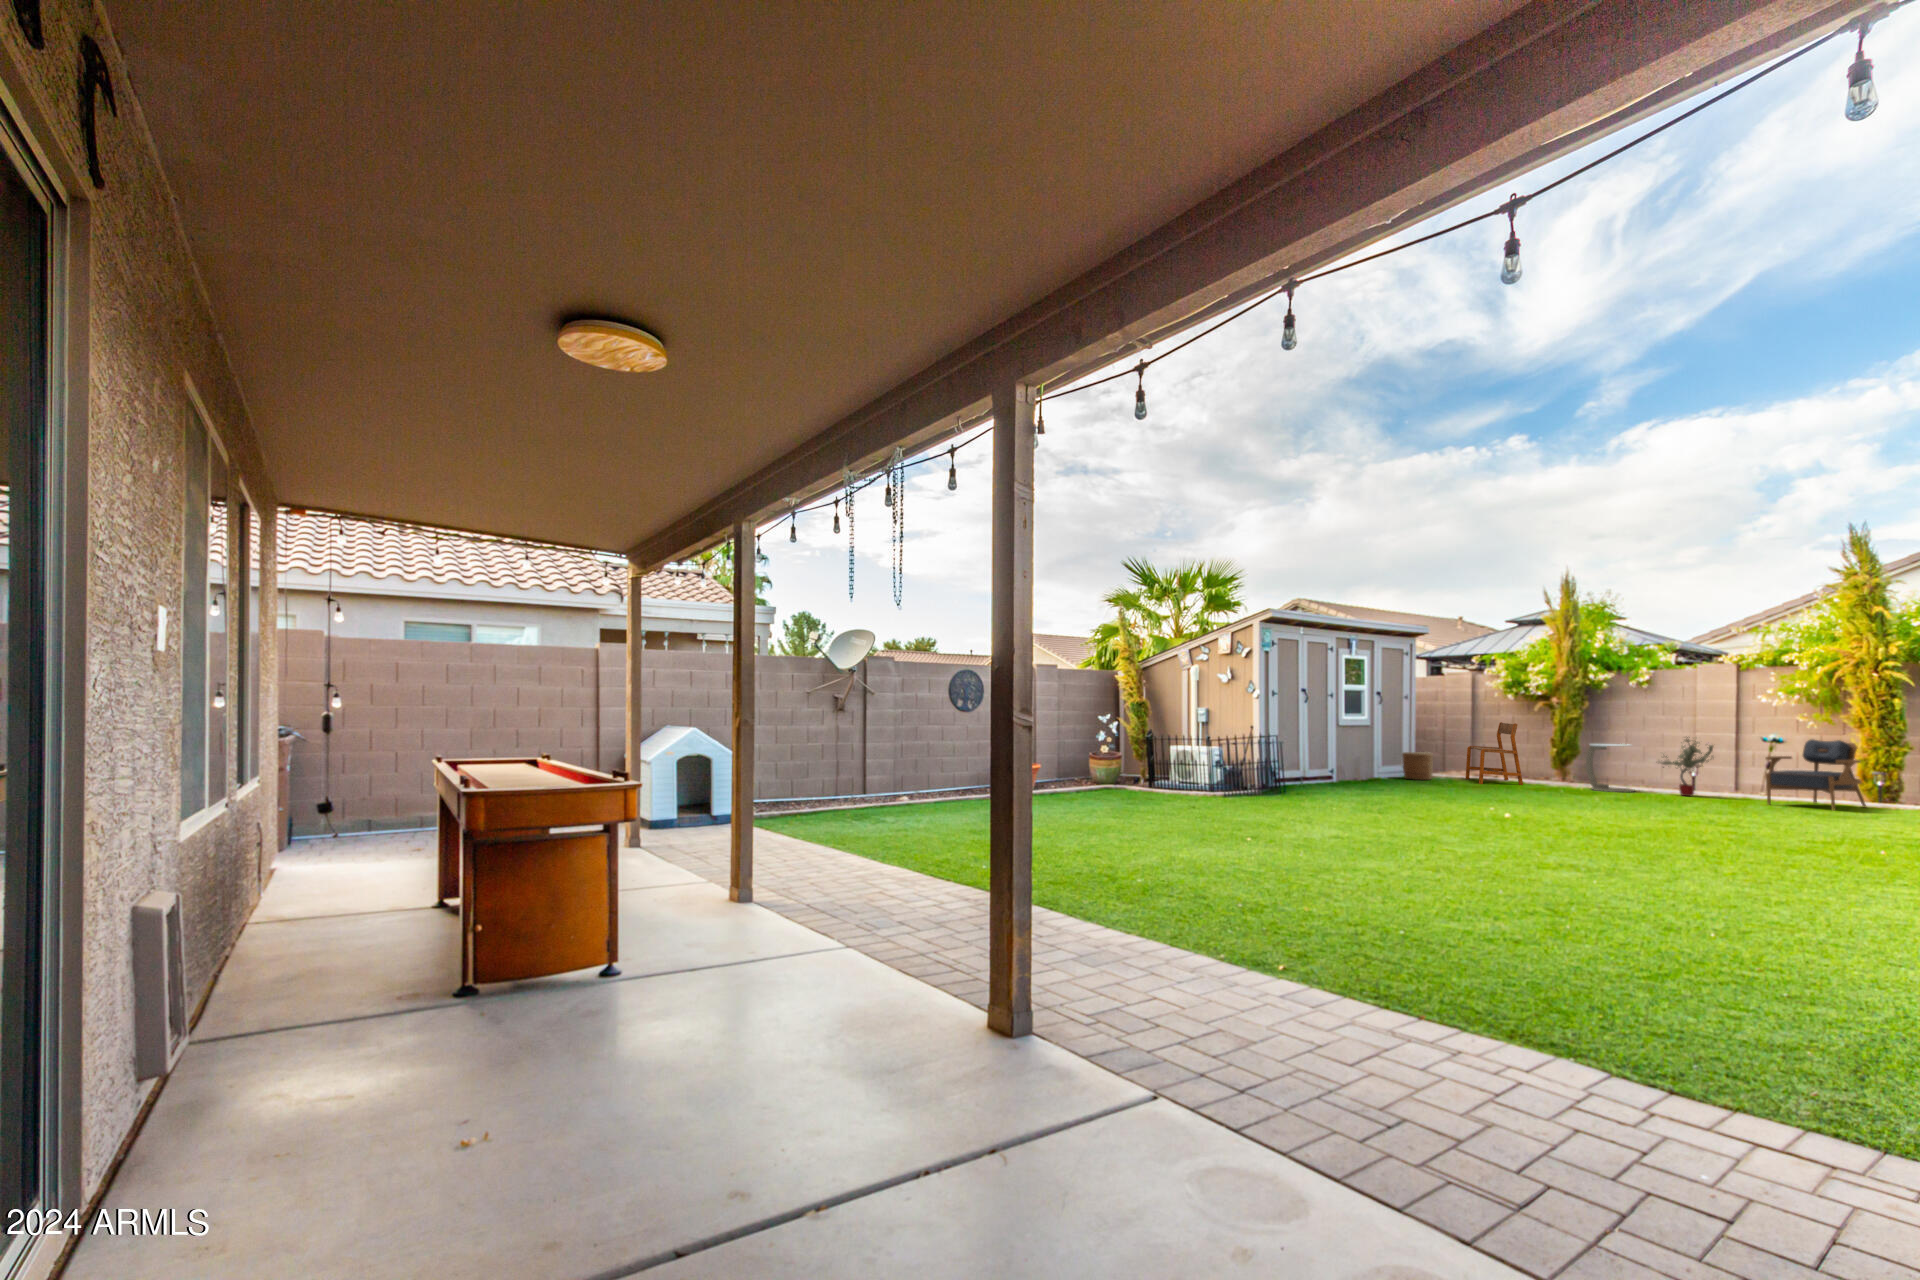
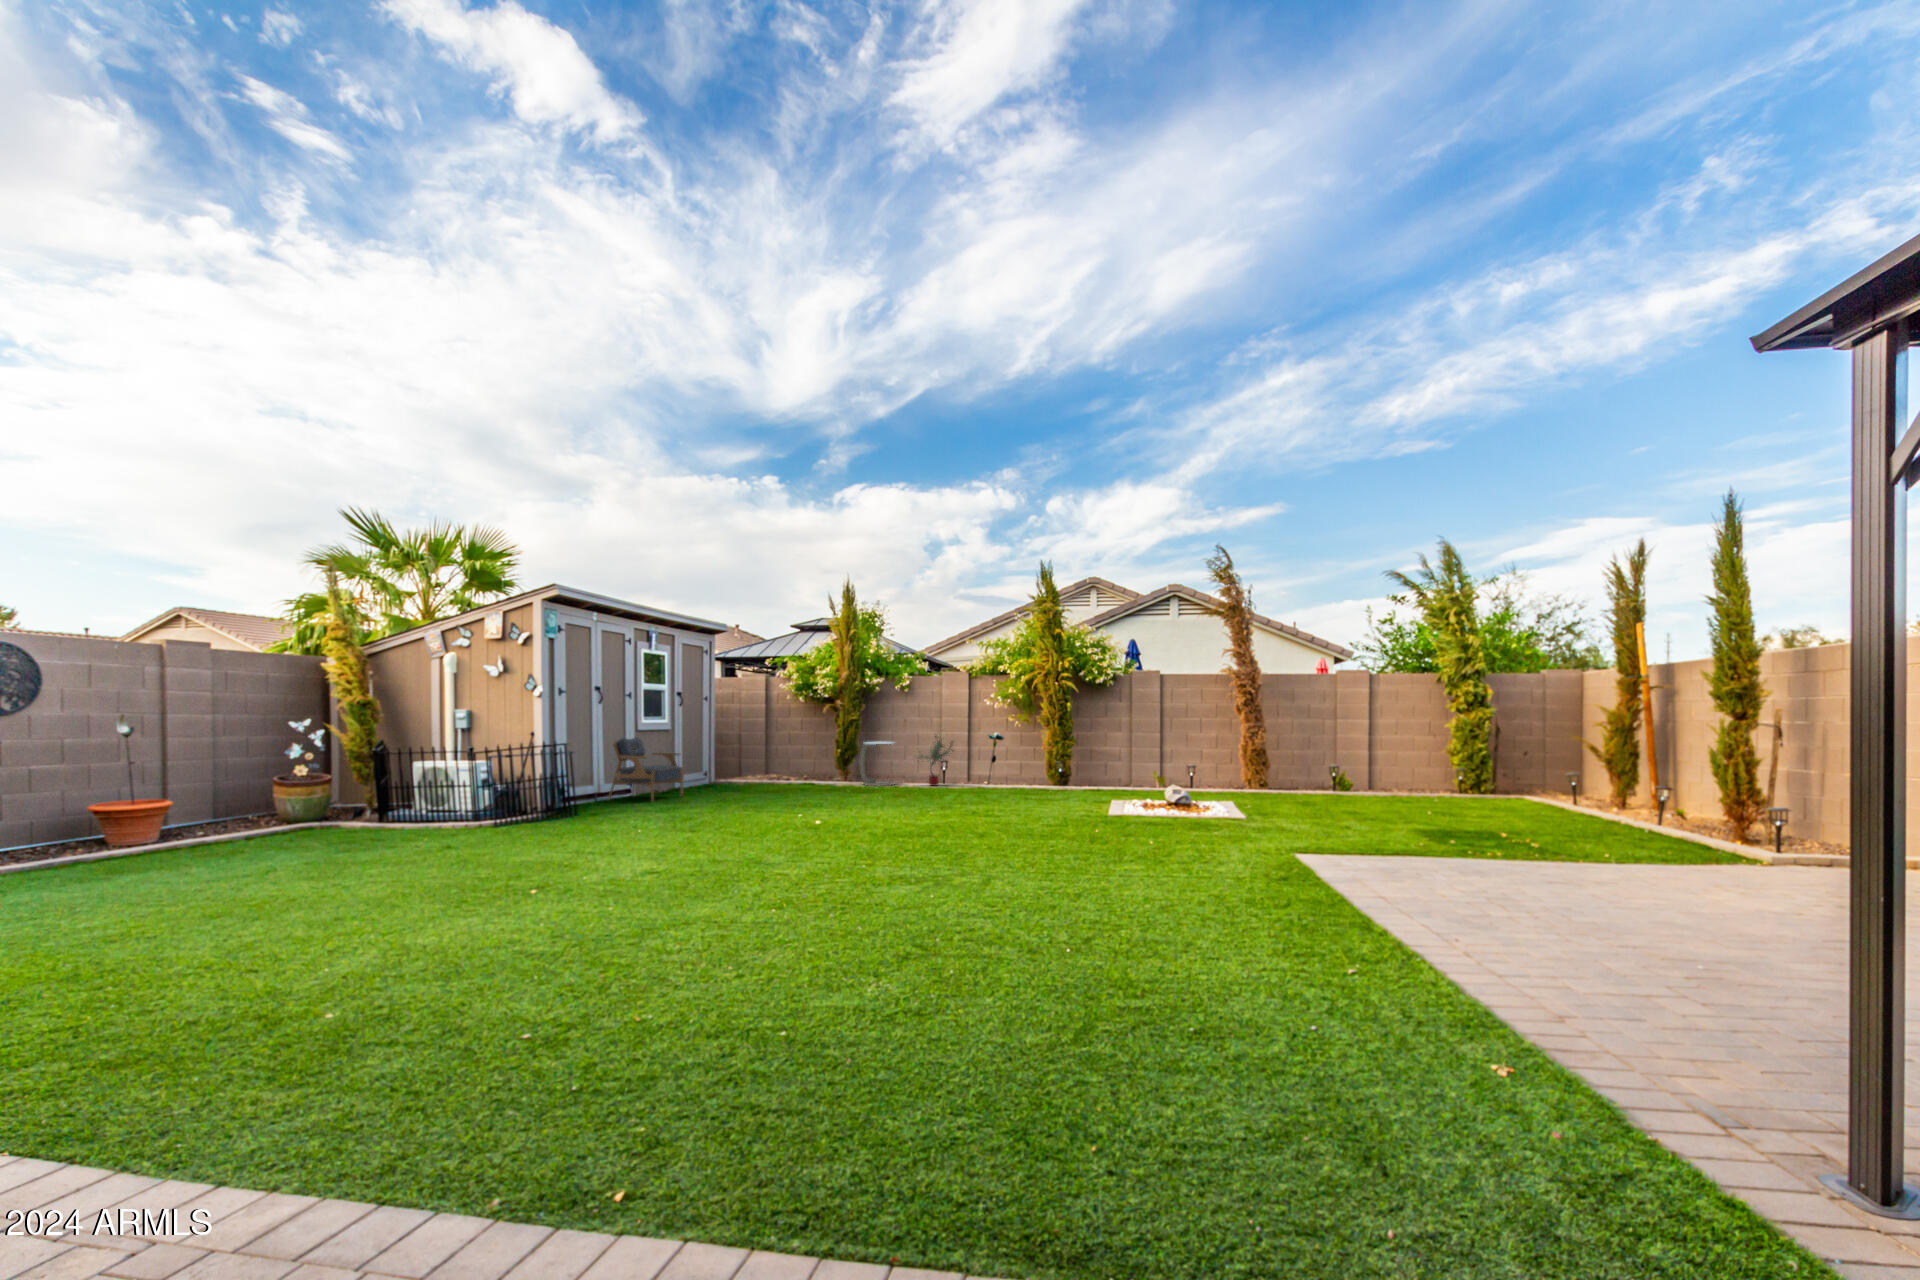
bench: present [1466,722,1523,785] -> none [753,723,807,786]
armchair: present [1765,739,1866,811] -> present [608,737,684,802]
woven basket: present [1402,752,1433,780] -> none [696,756,727,786]

